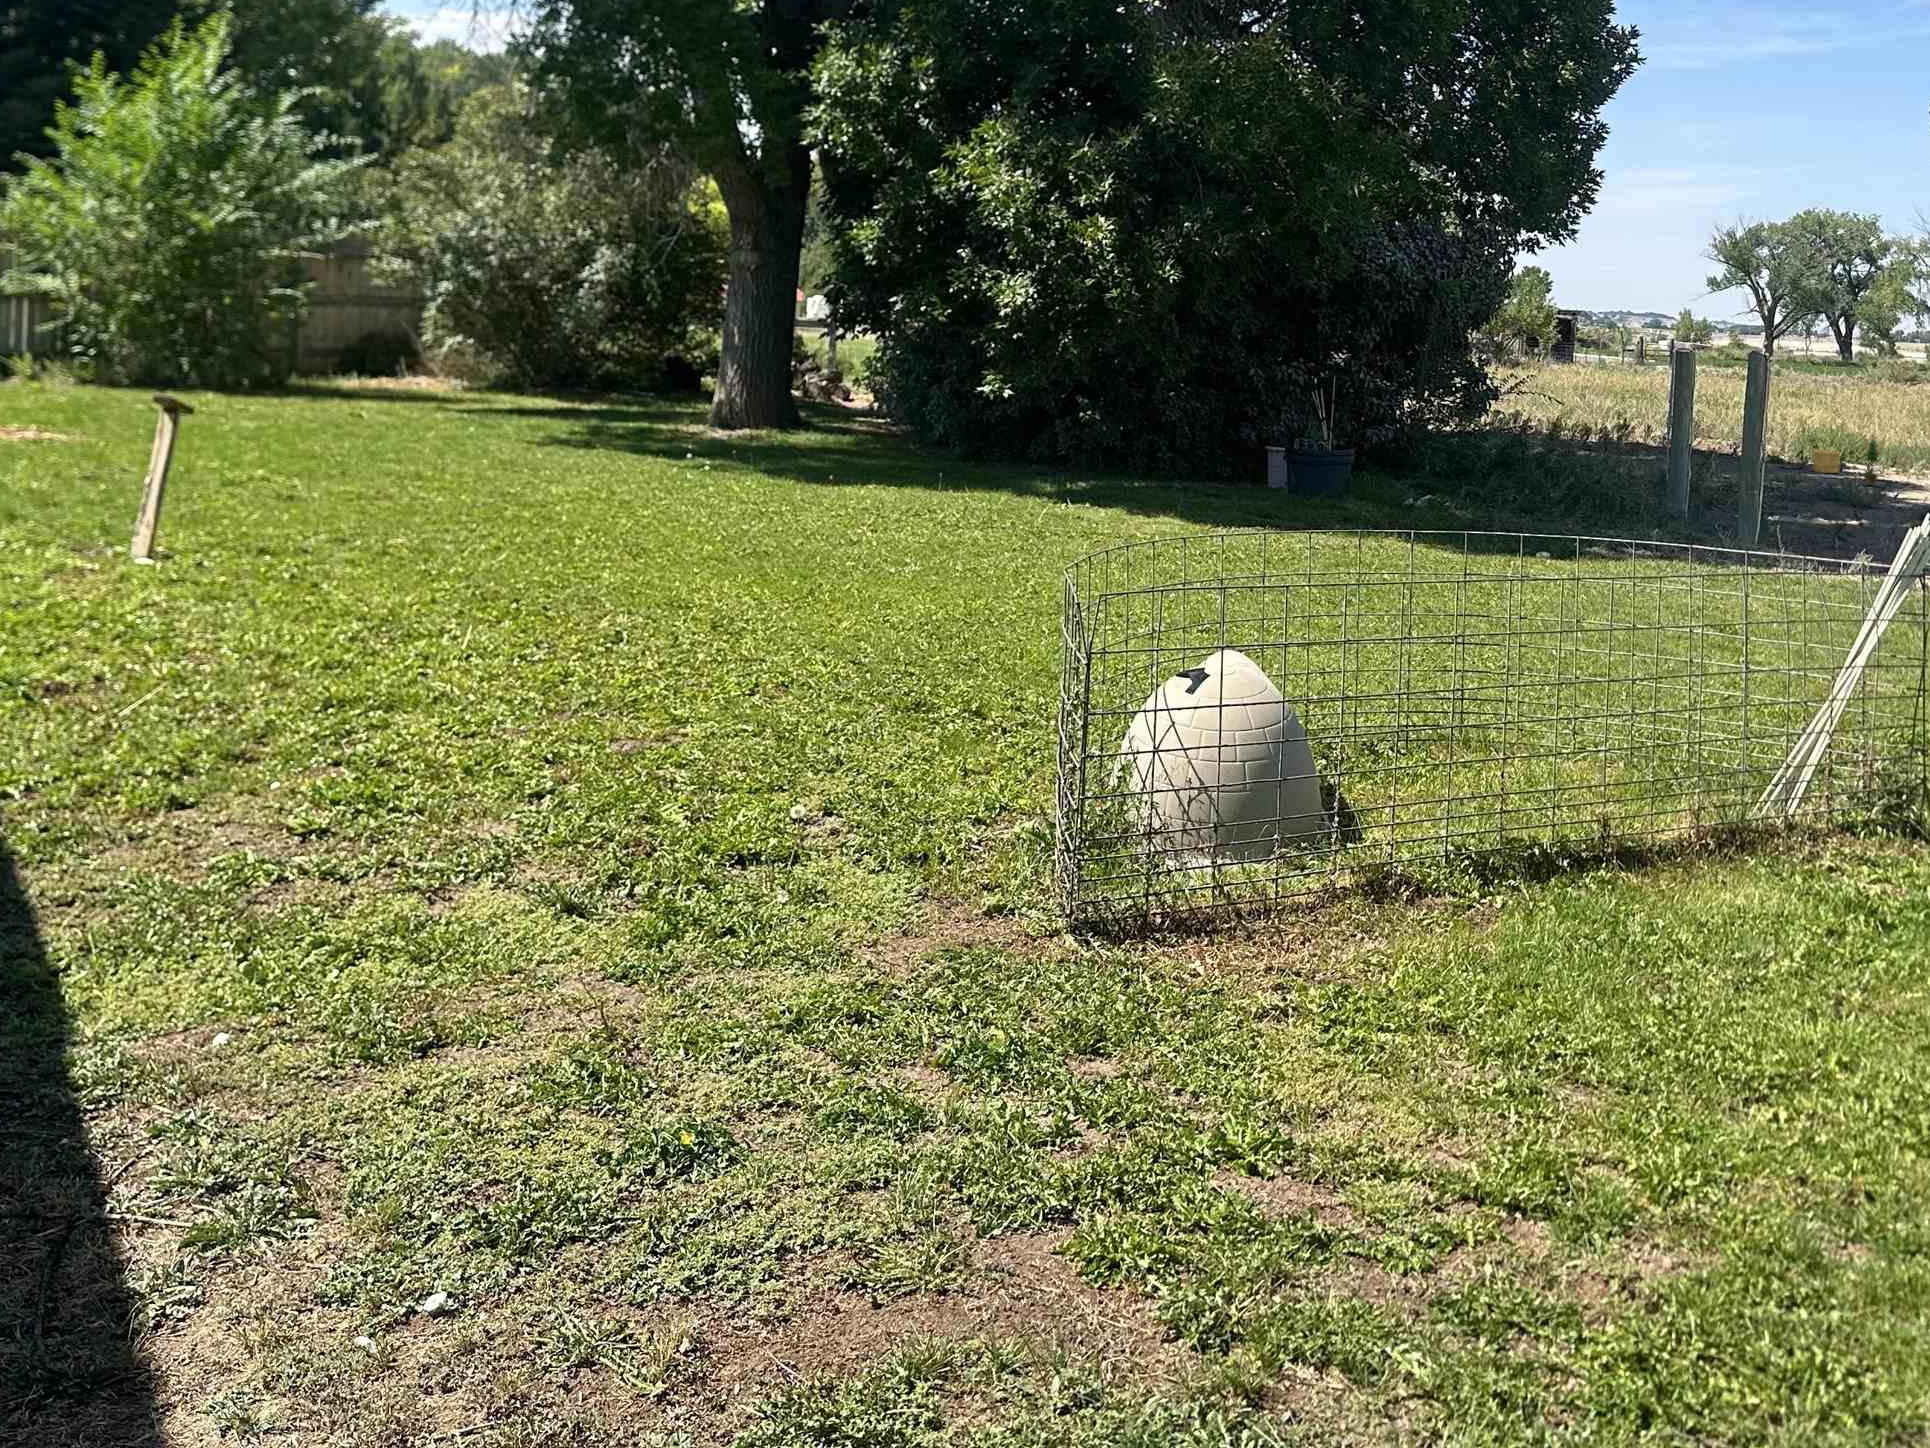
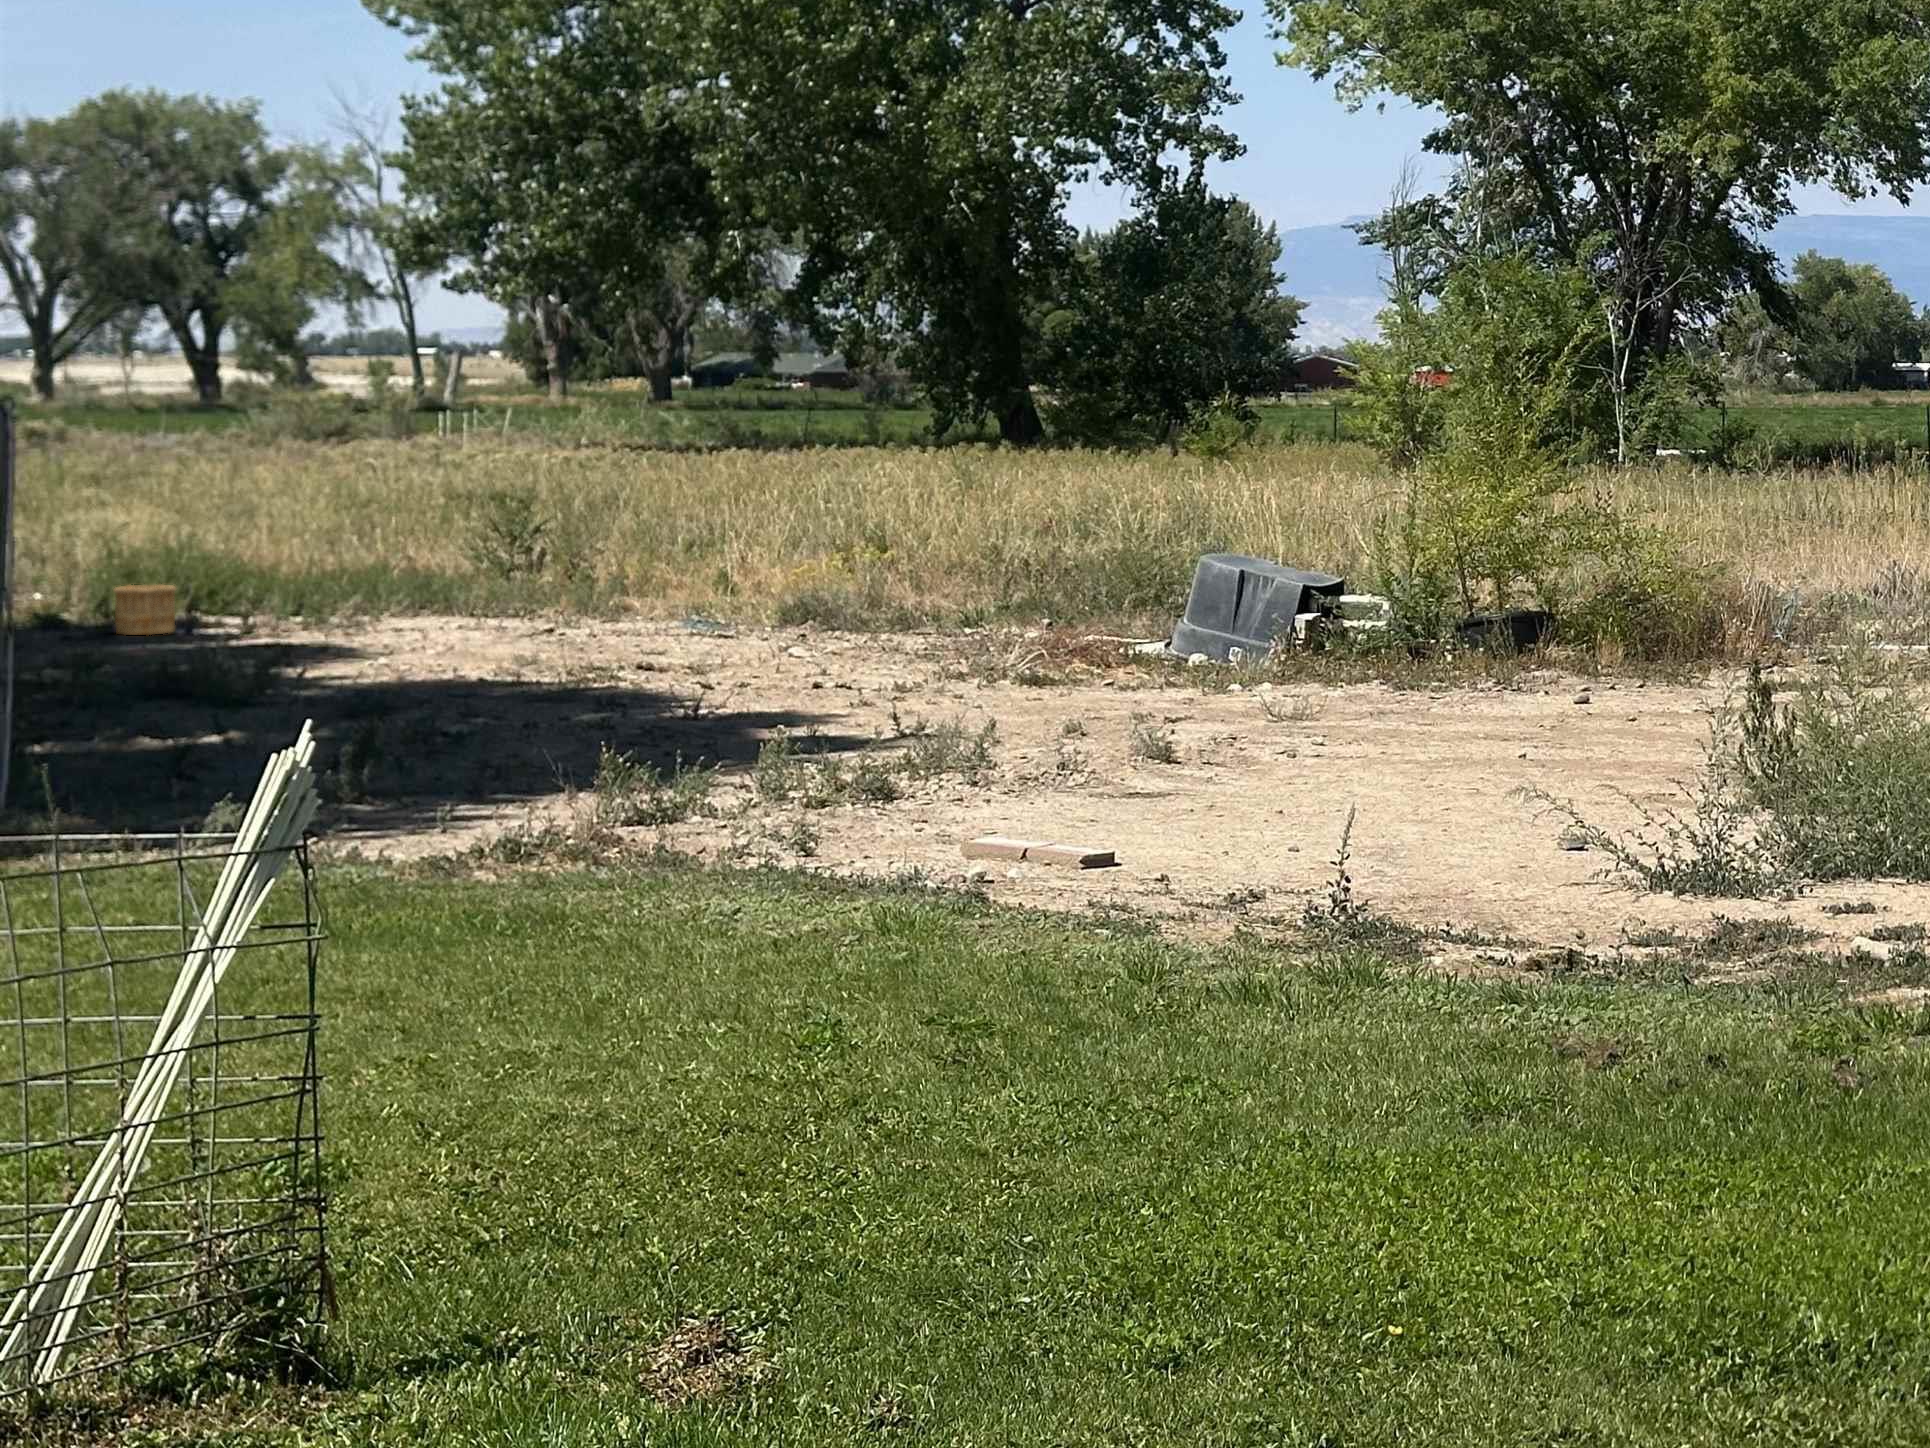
potted tree: present [1864,437,1879,485] -> none [219,542,261,654]

